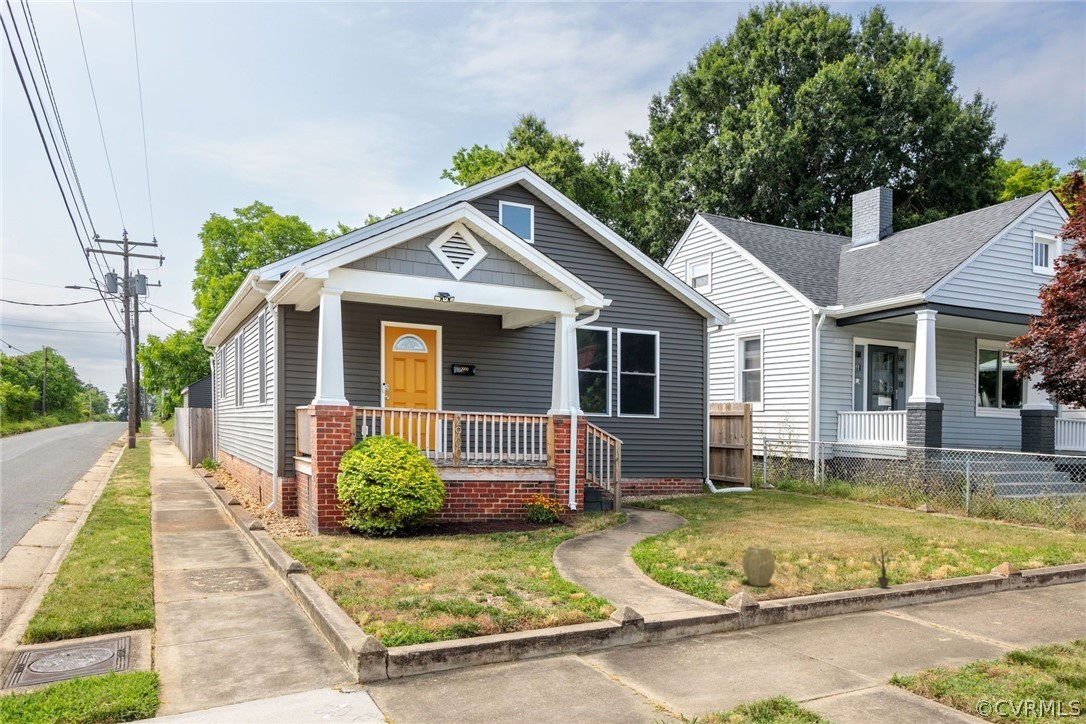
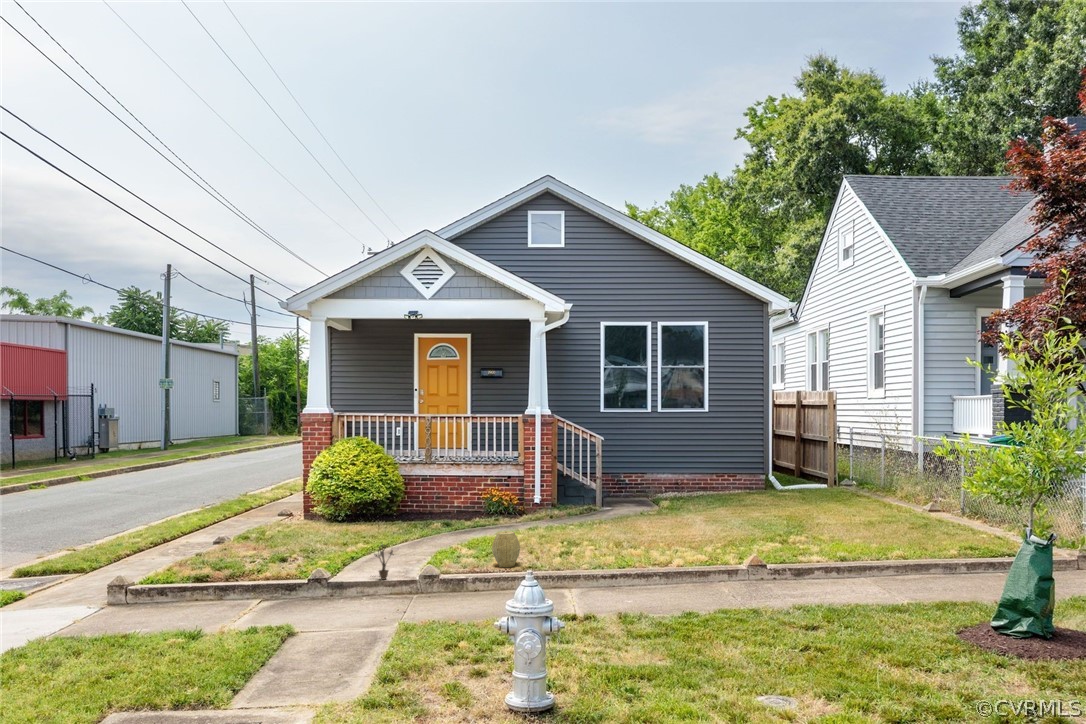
decorative plant: present [872,549,895,588] -> present [374,544,393,580]

